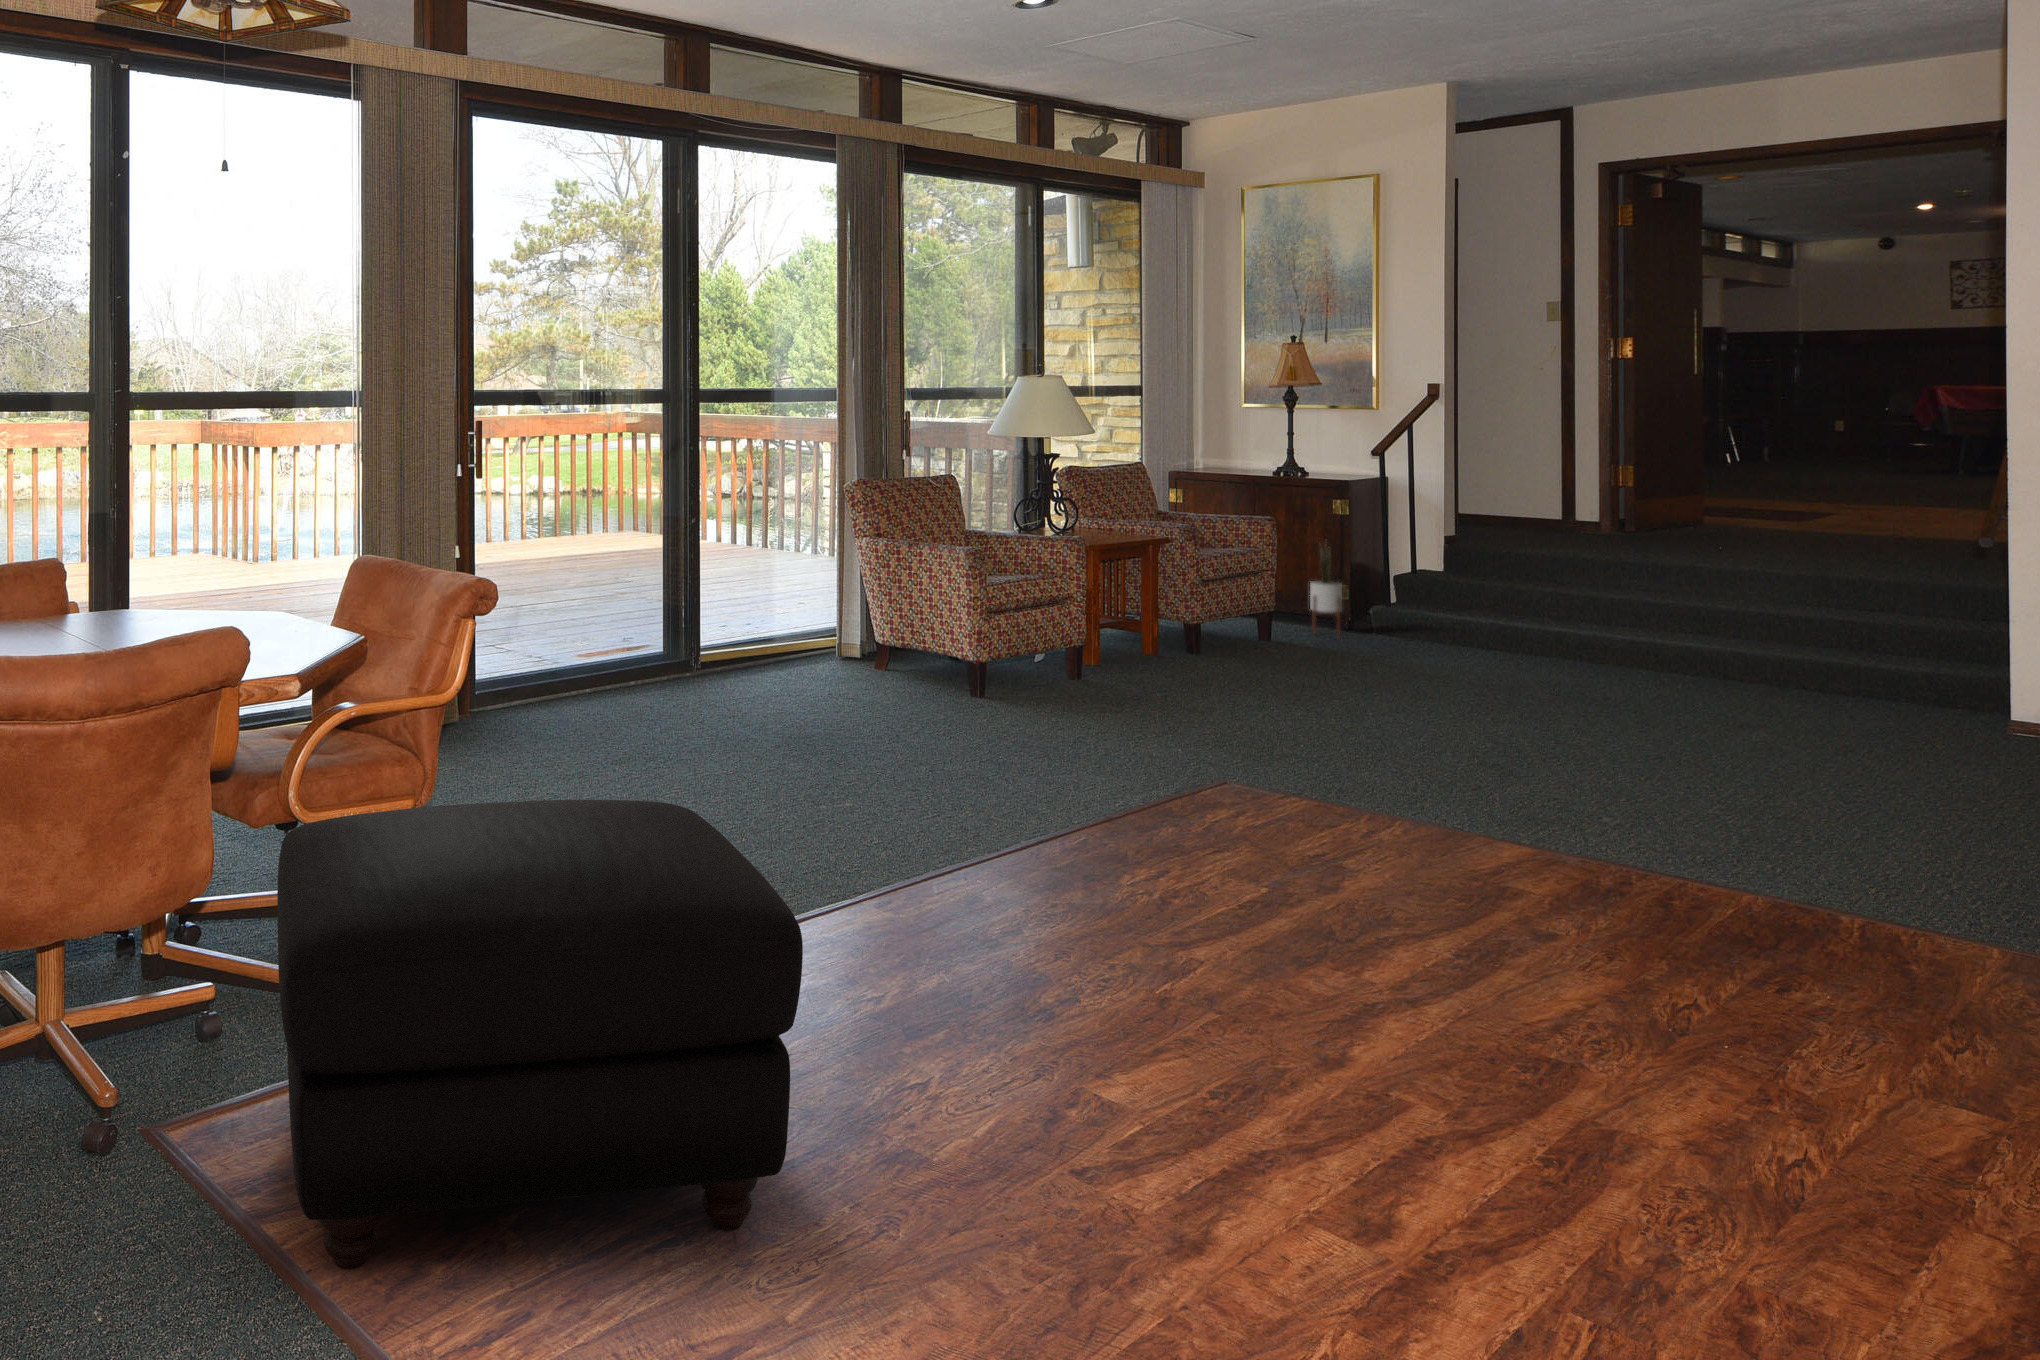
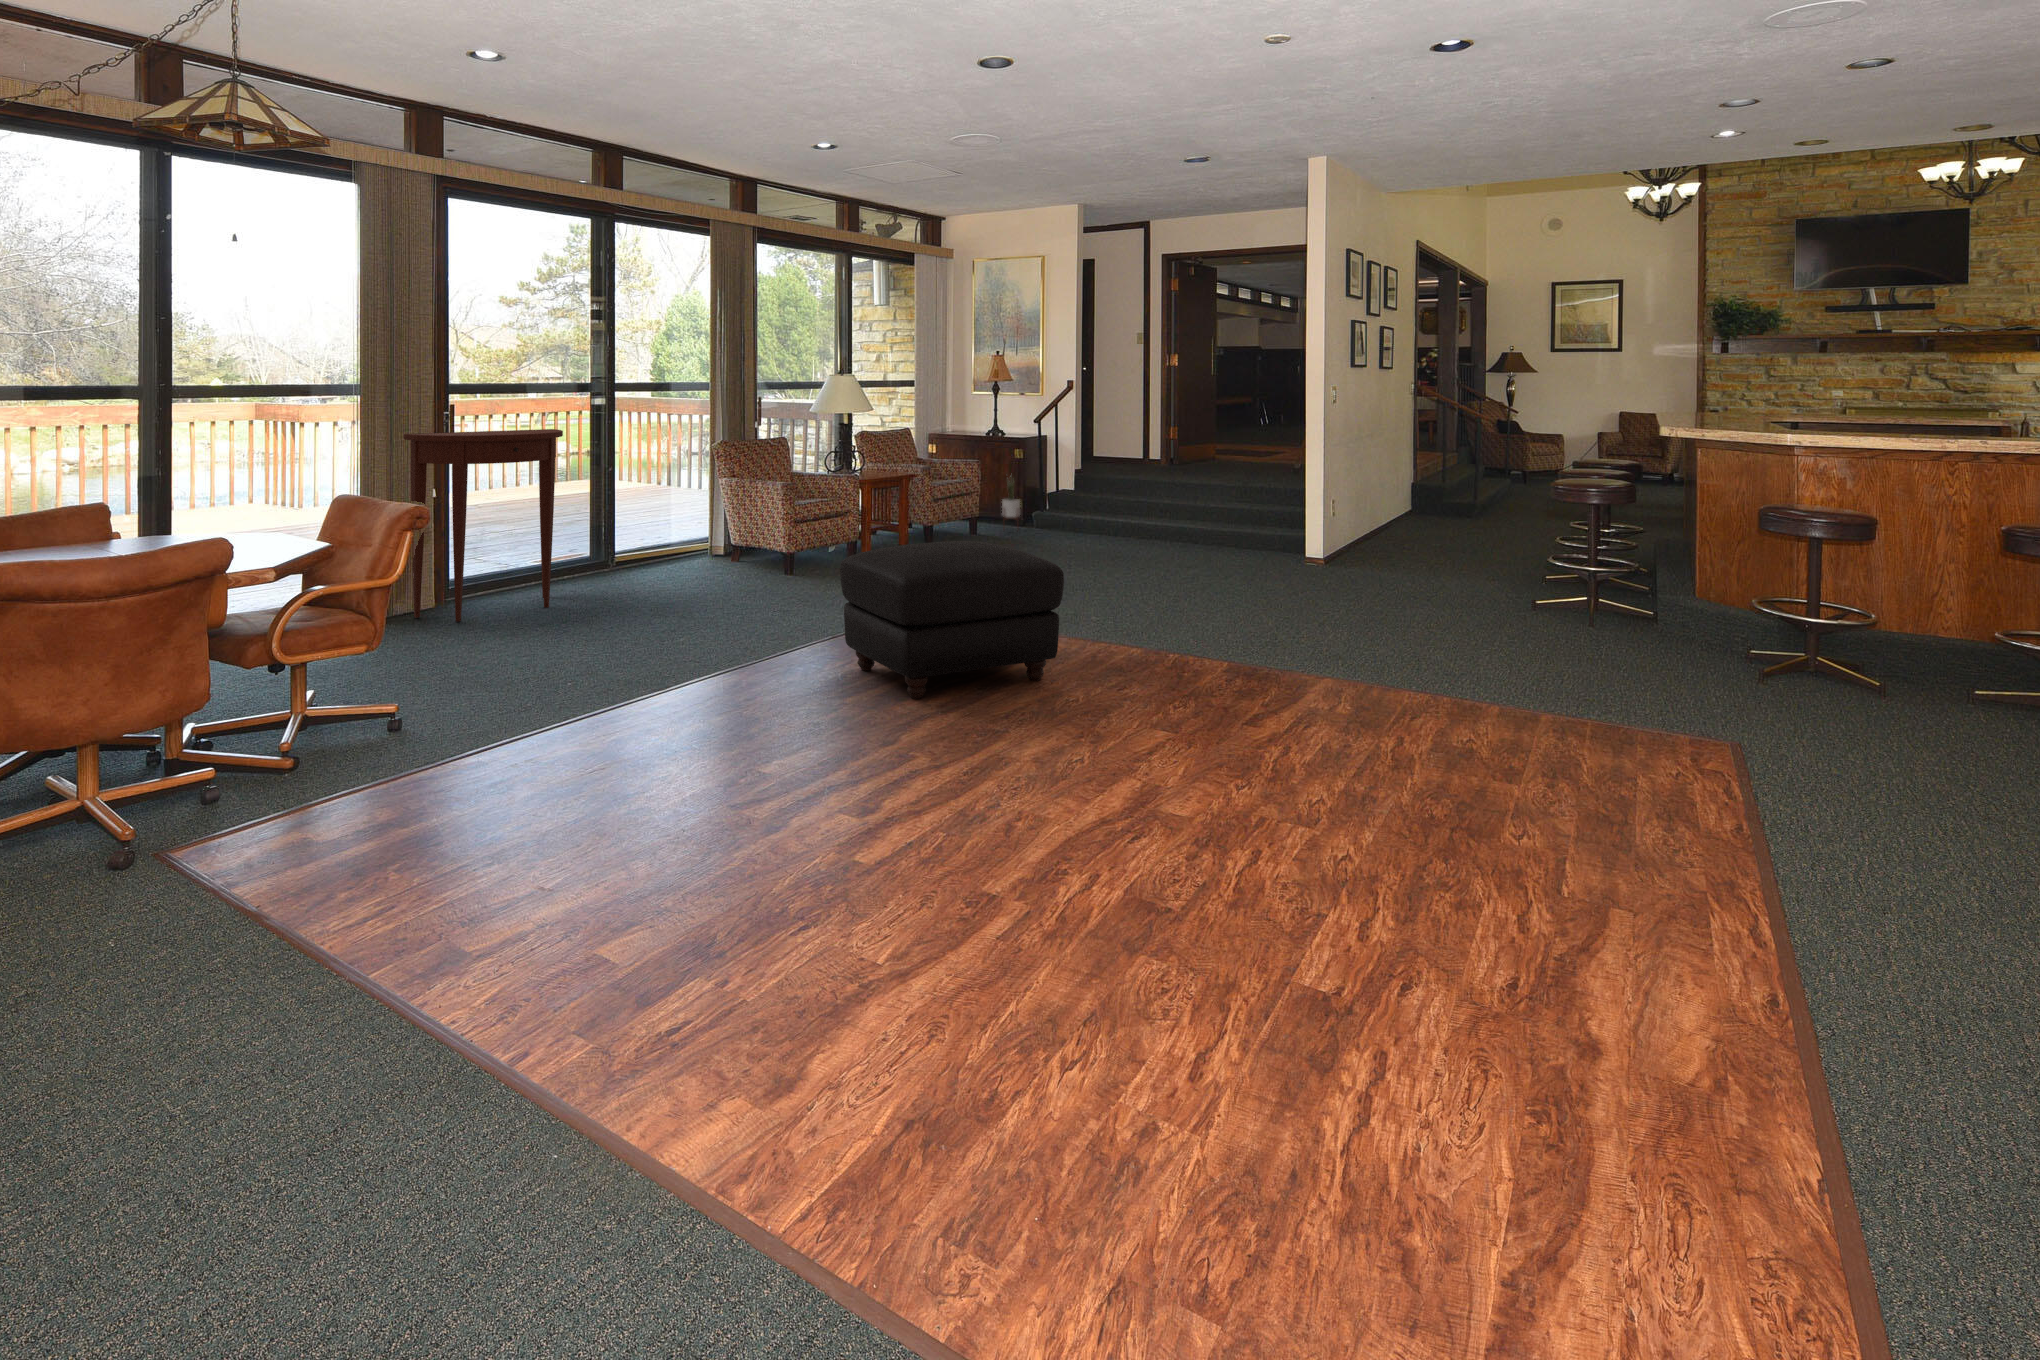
console table: none [418,458,637,744] -> present [404,429,563,621]
ottoman: present [277,800,803,1269] -> present [840,541,1064,699]

